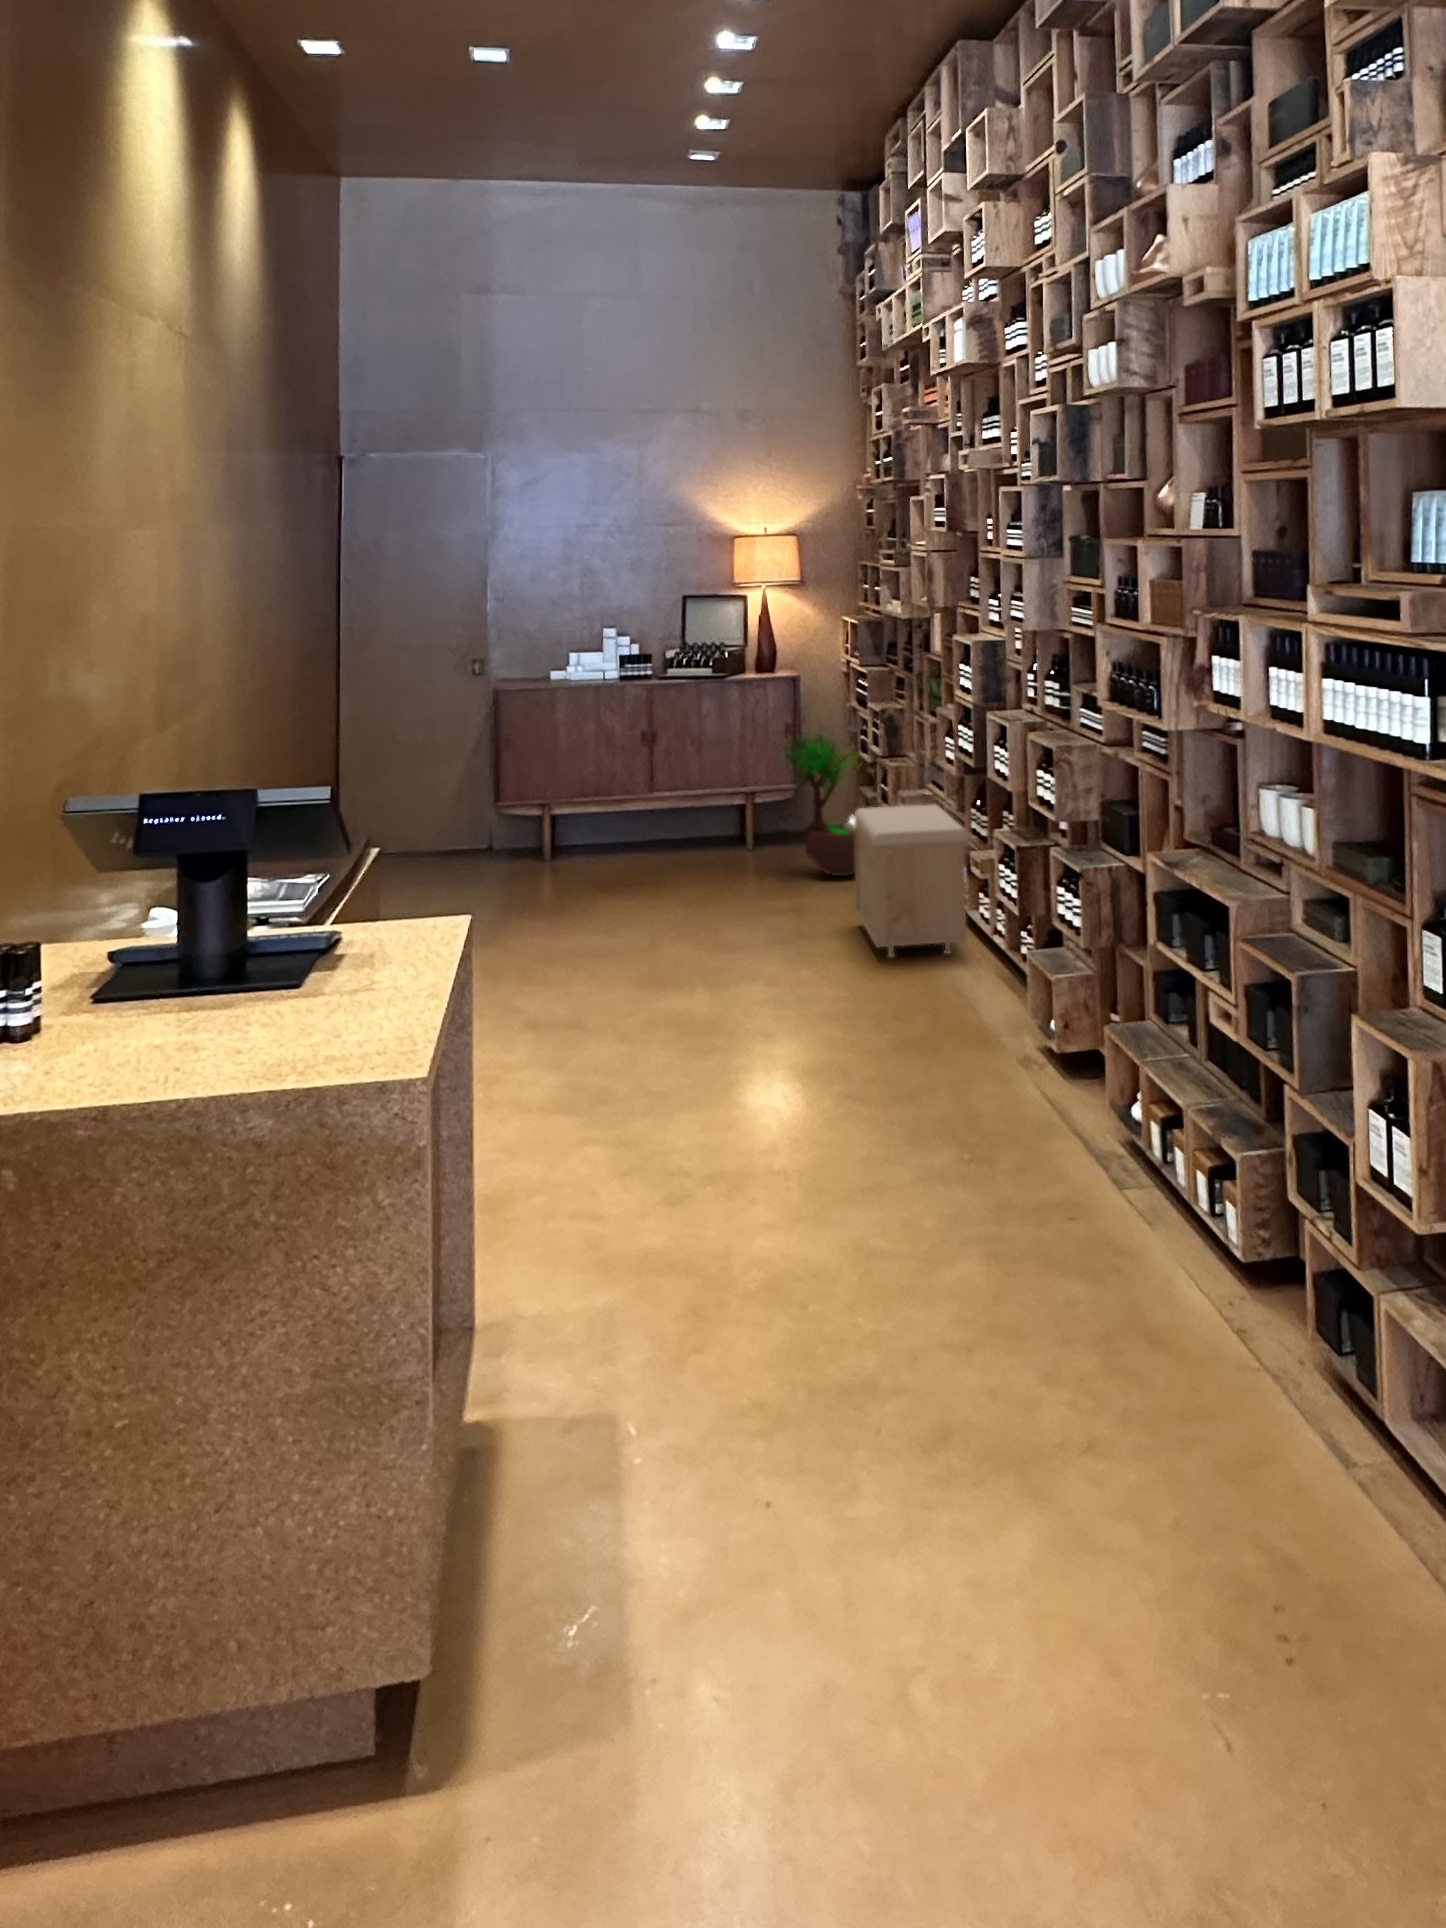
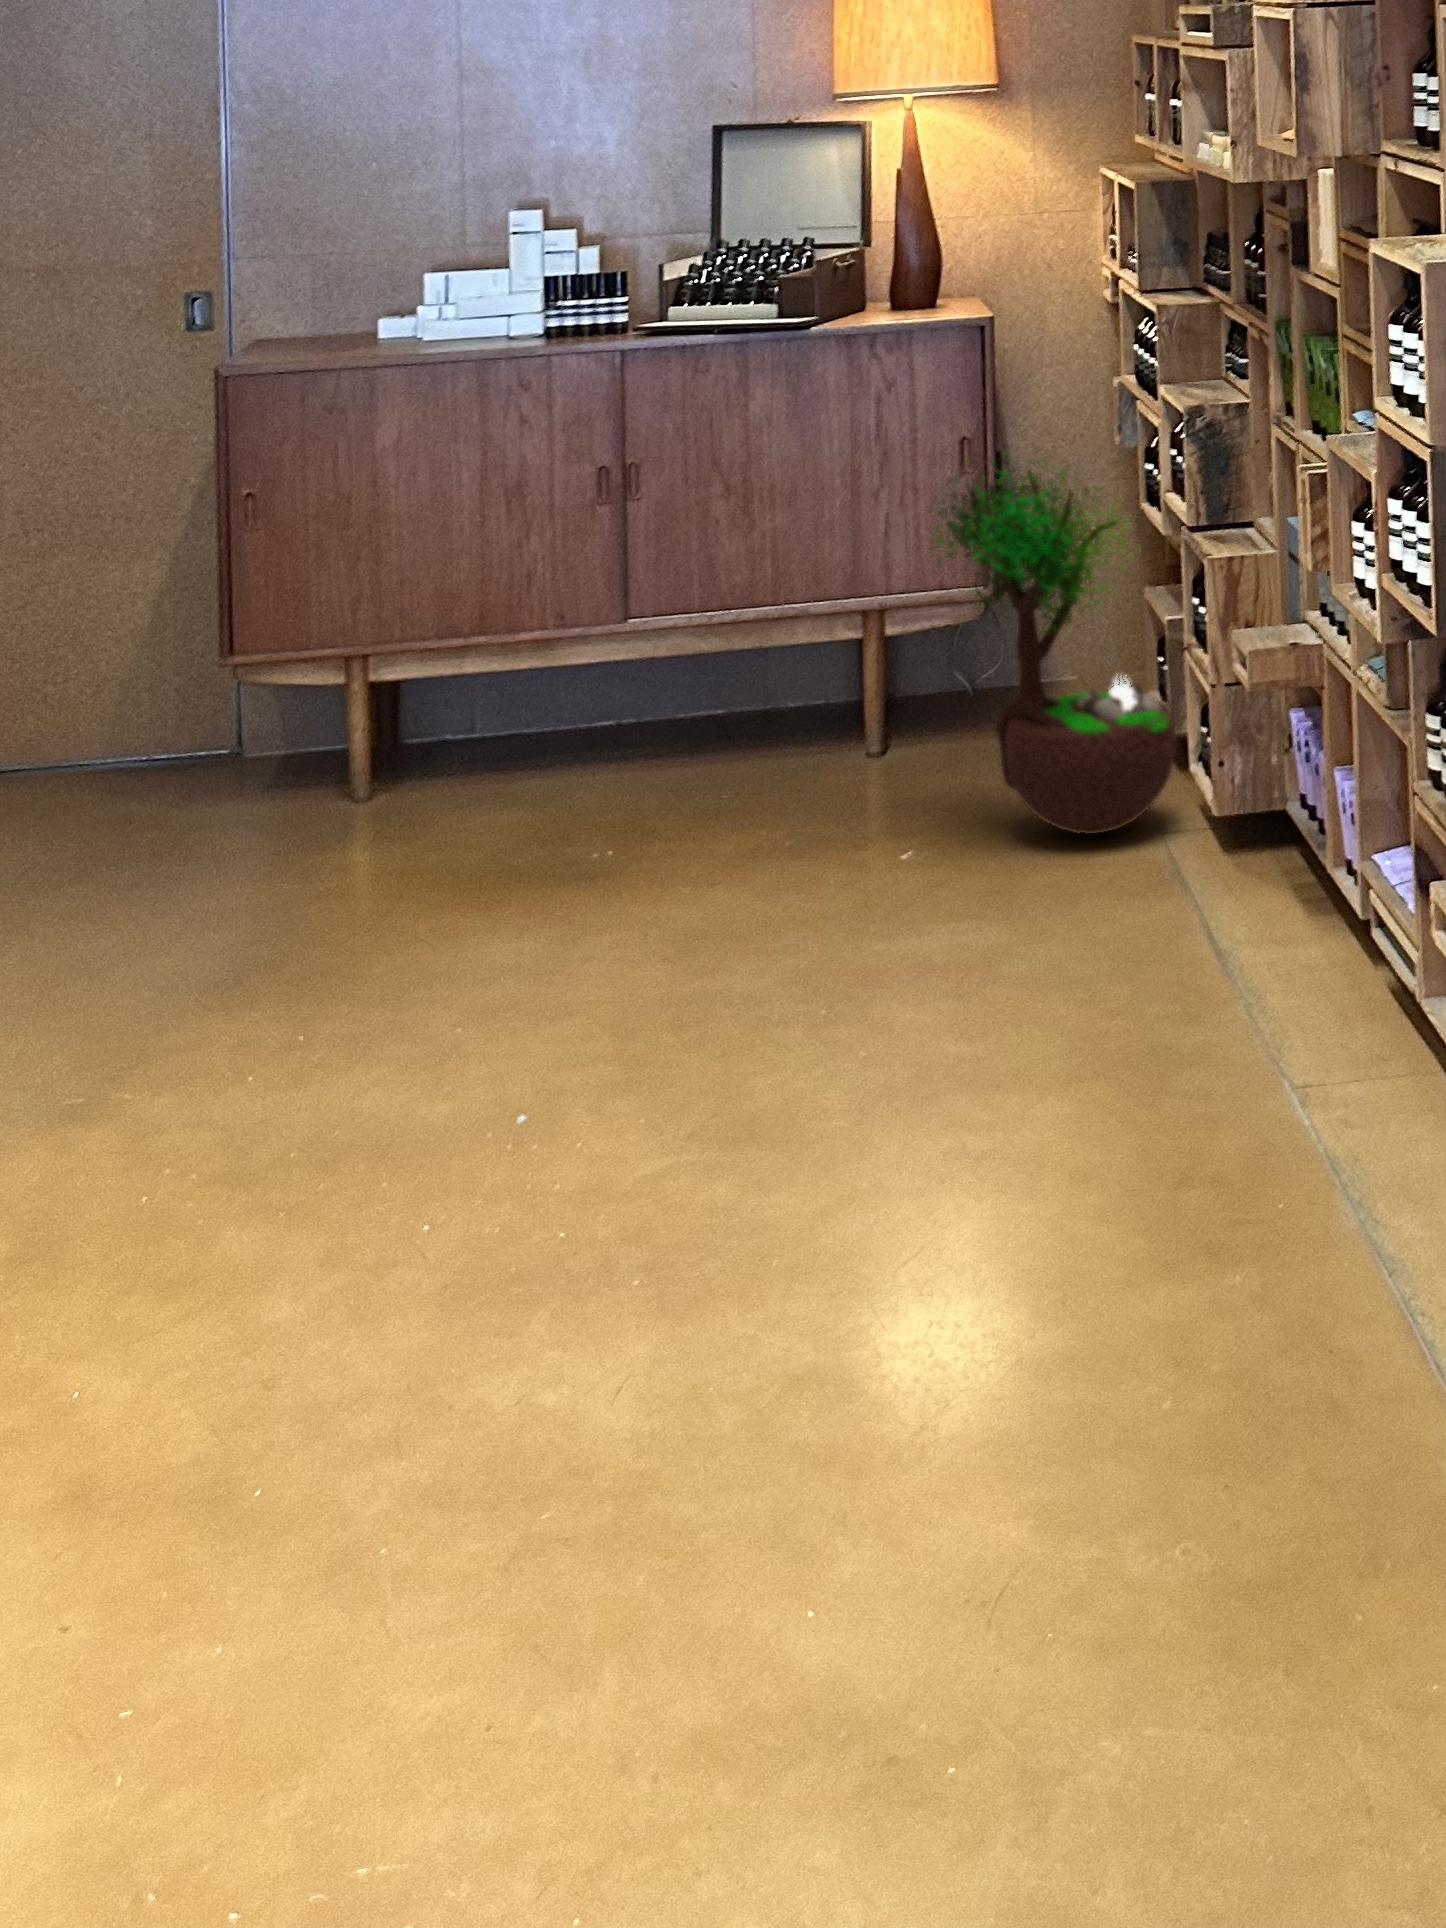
storage bench: present [855,805,969,957] -> none [1105,692,1424,1176]

